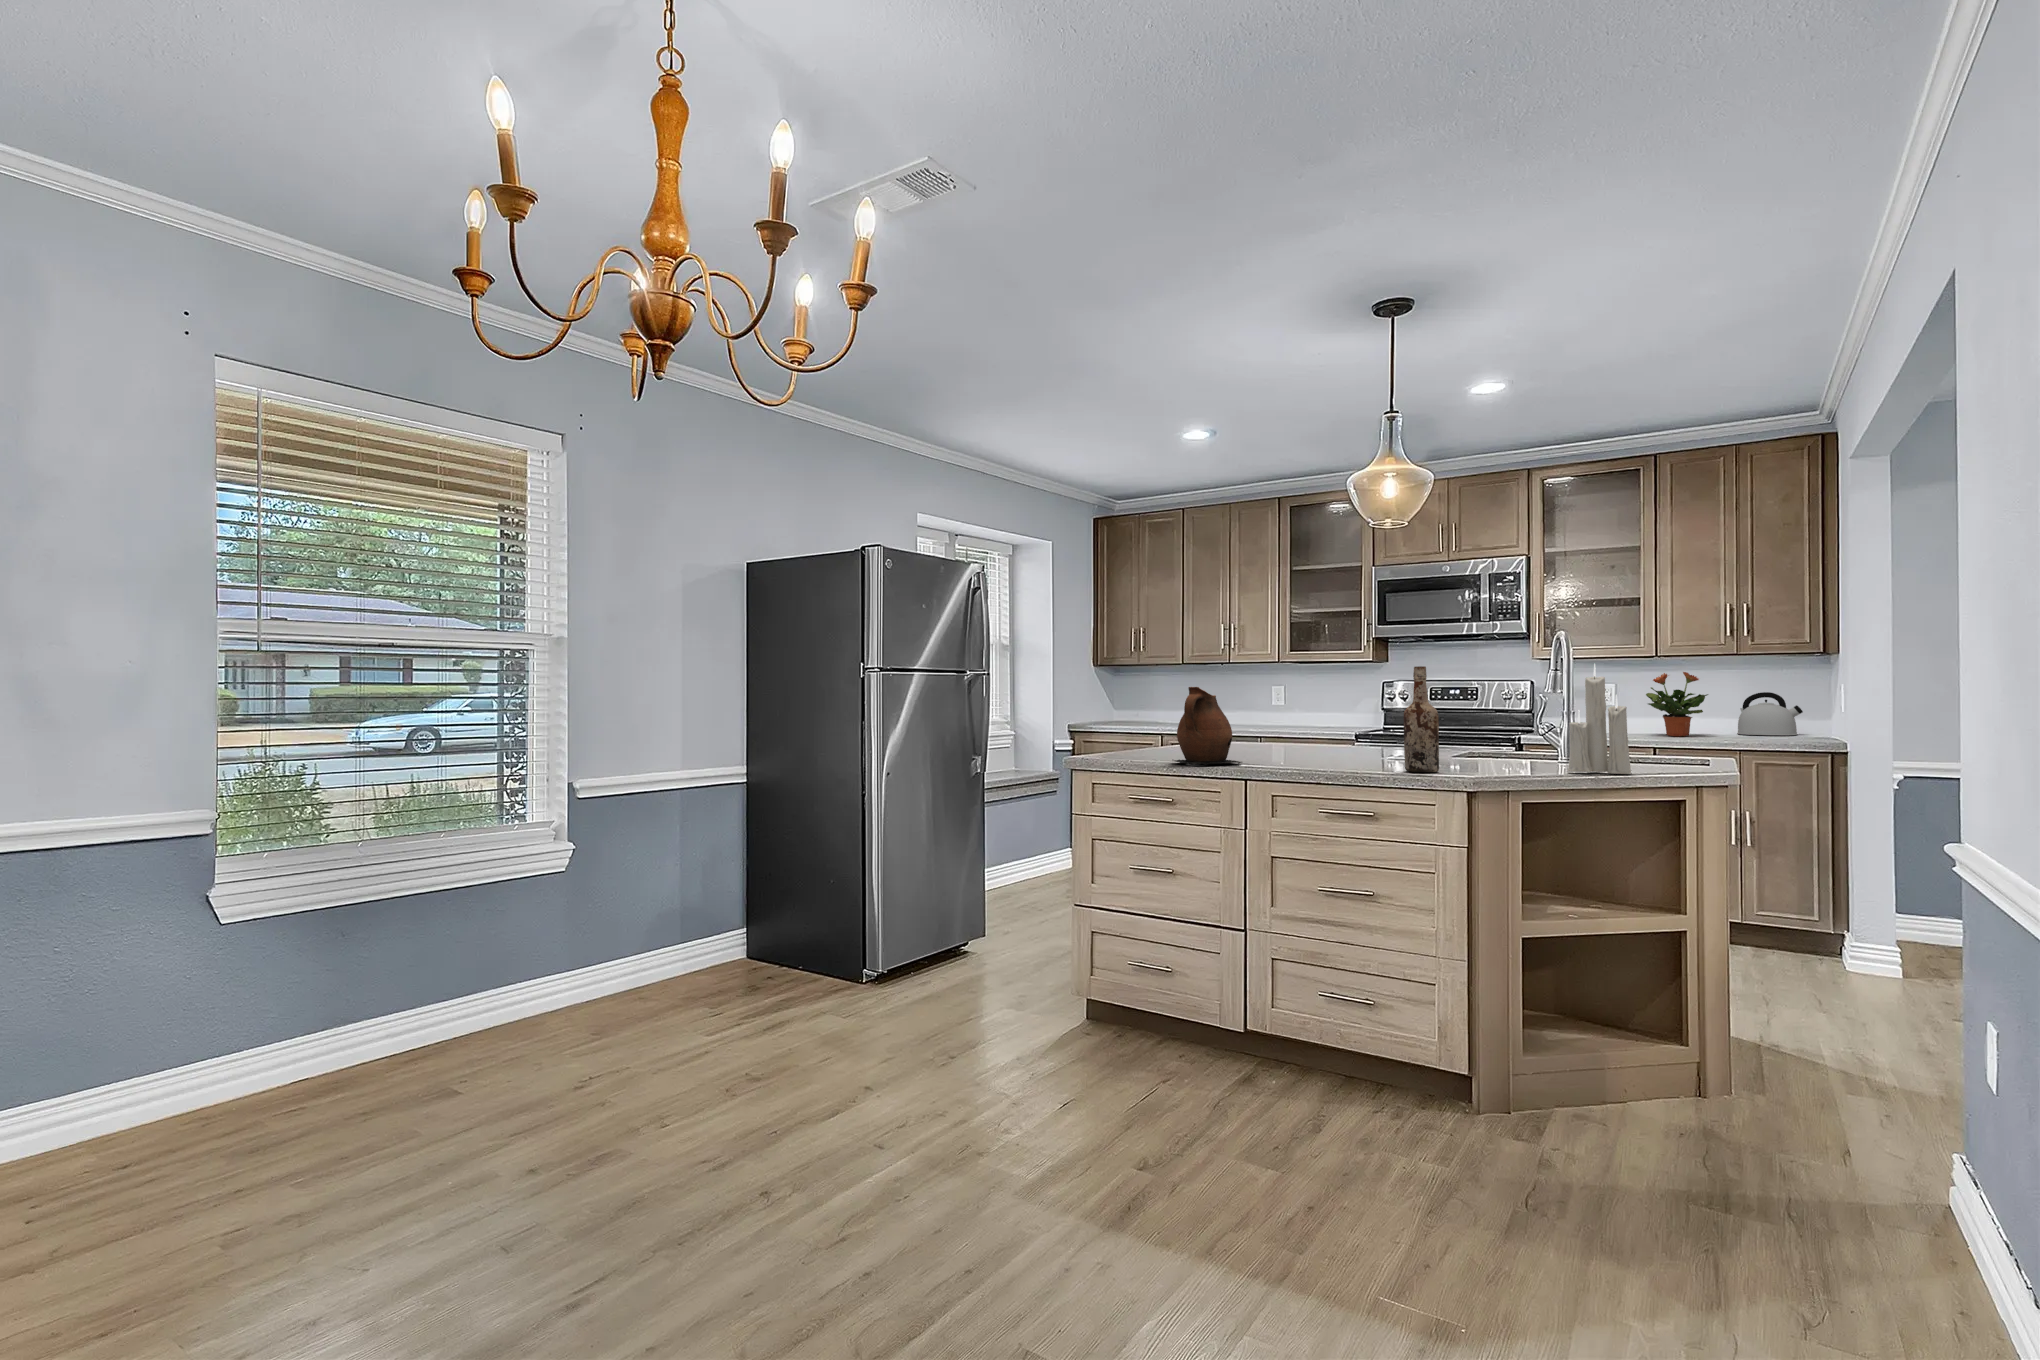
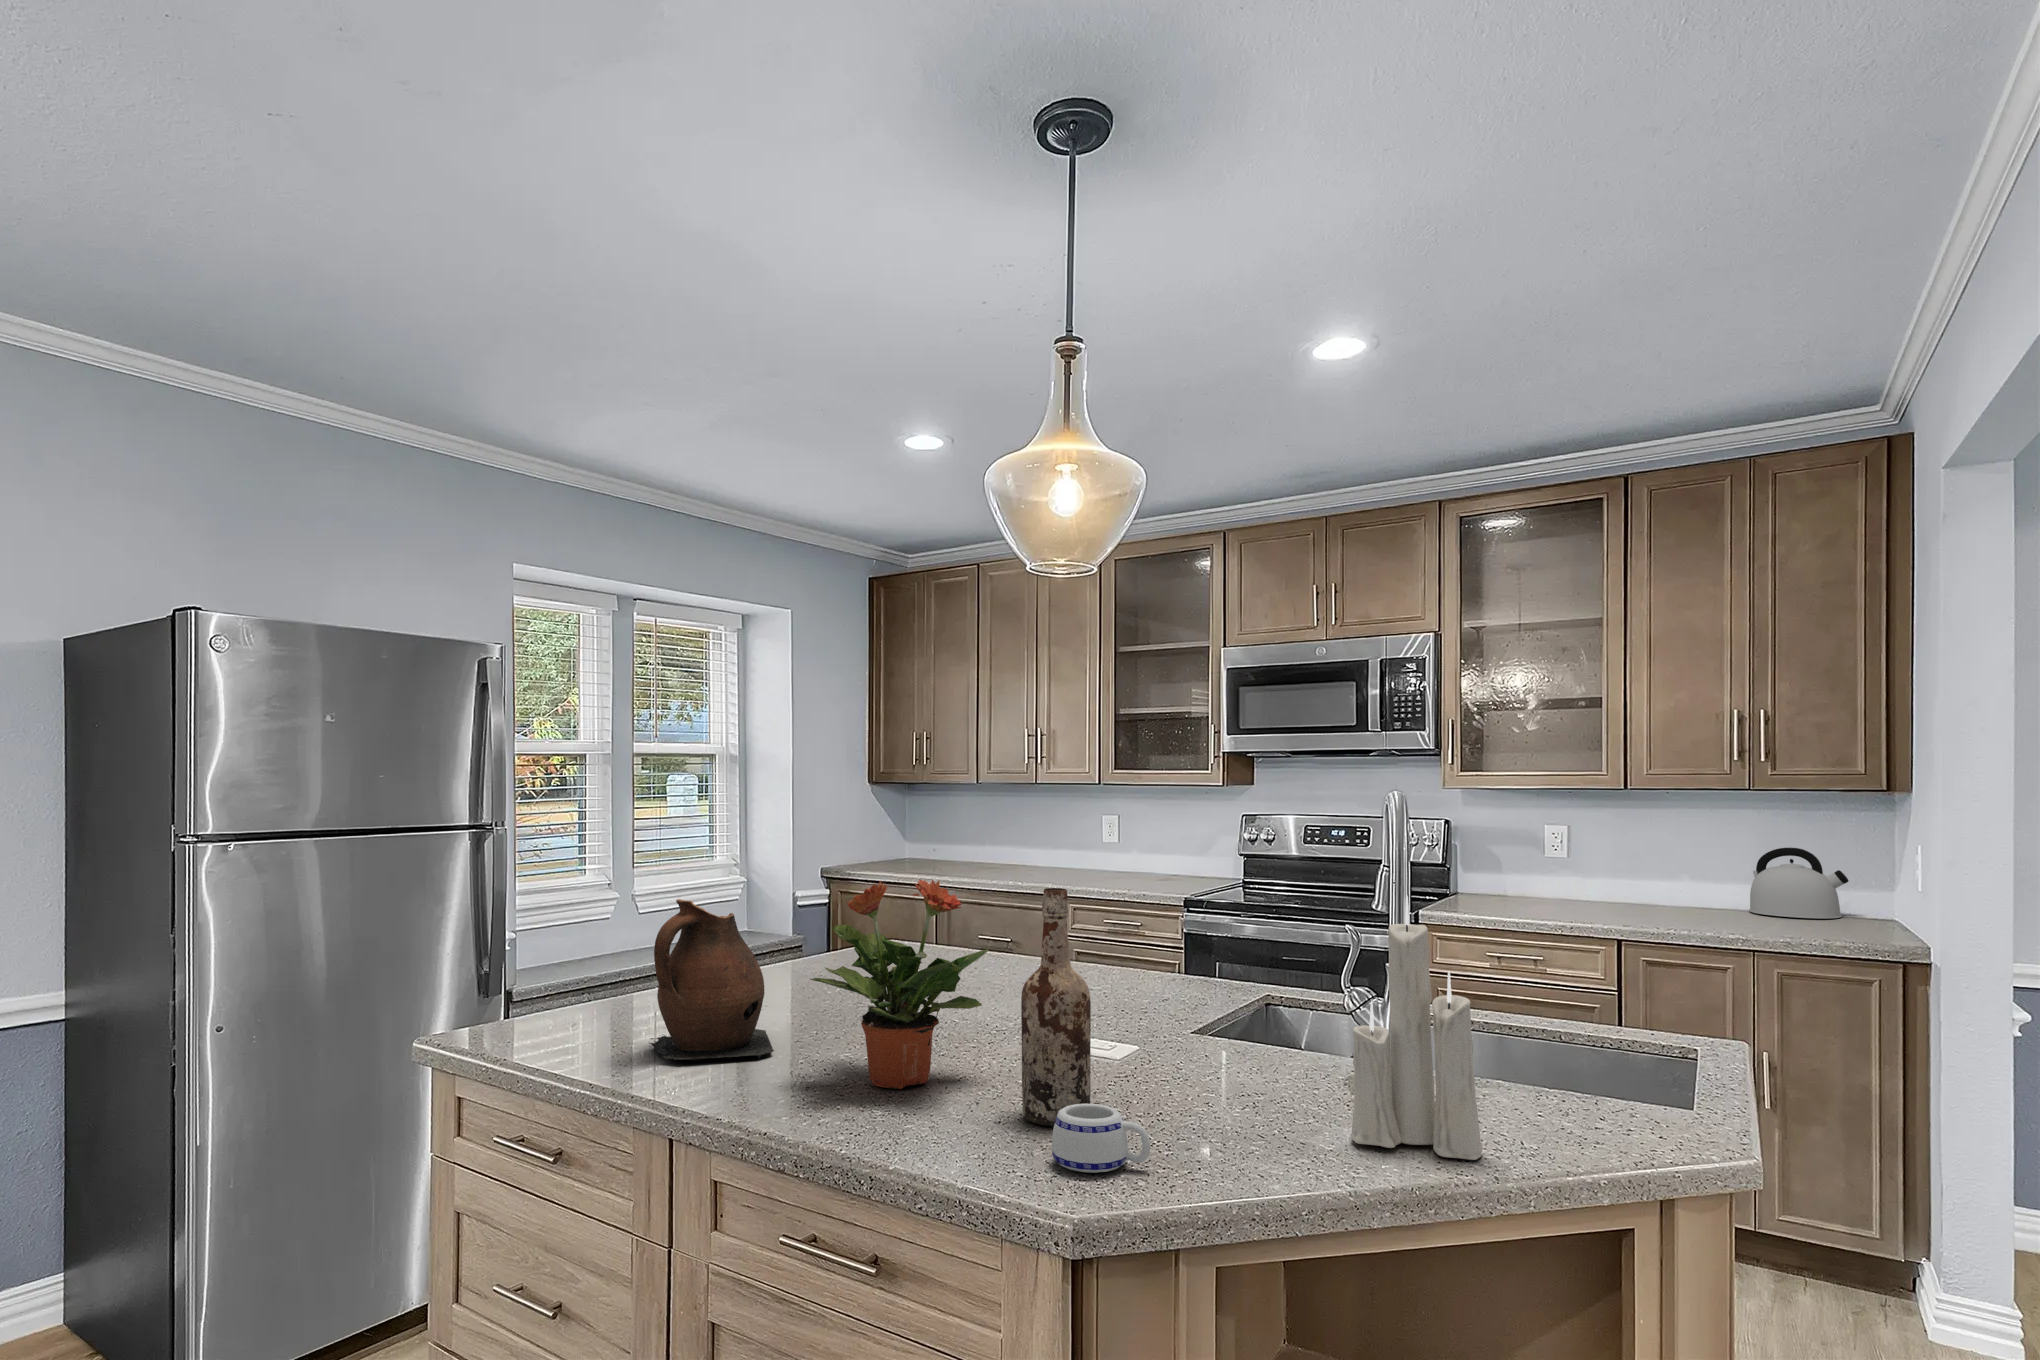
potted plant: present [1646,672,1708,736] -> present [810,879,989,1089]
mug: none [1439,754,1487,778] -> present [1052,1104,1151,1173]

